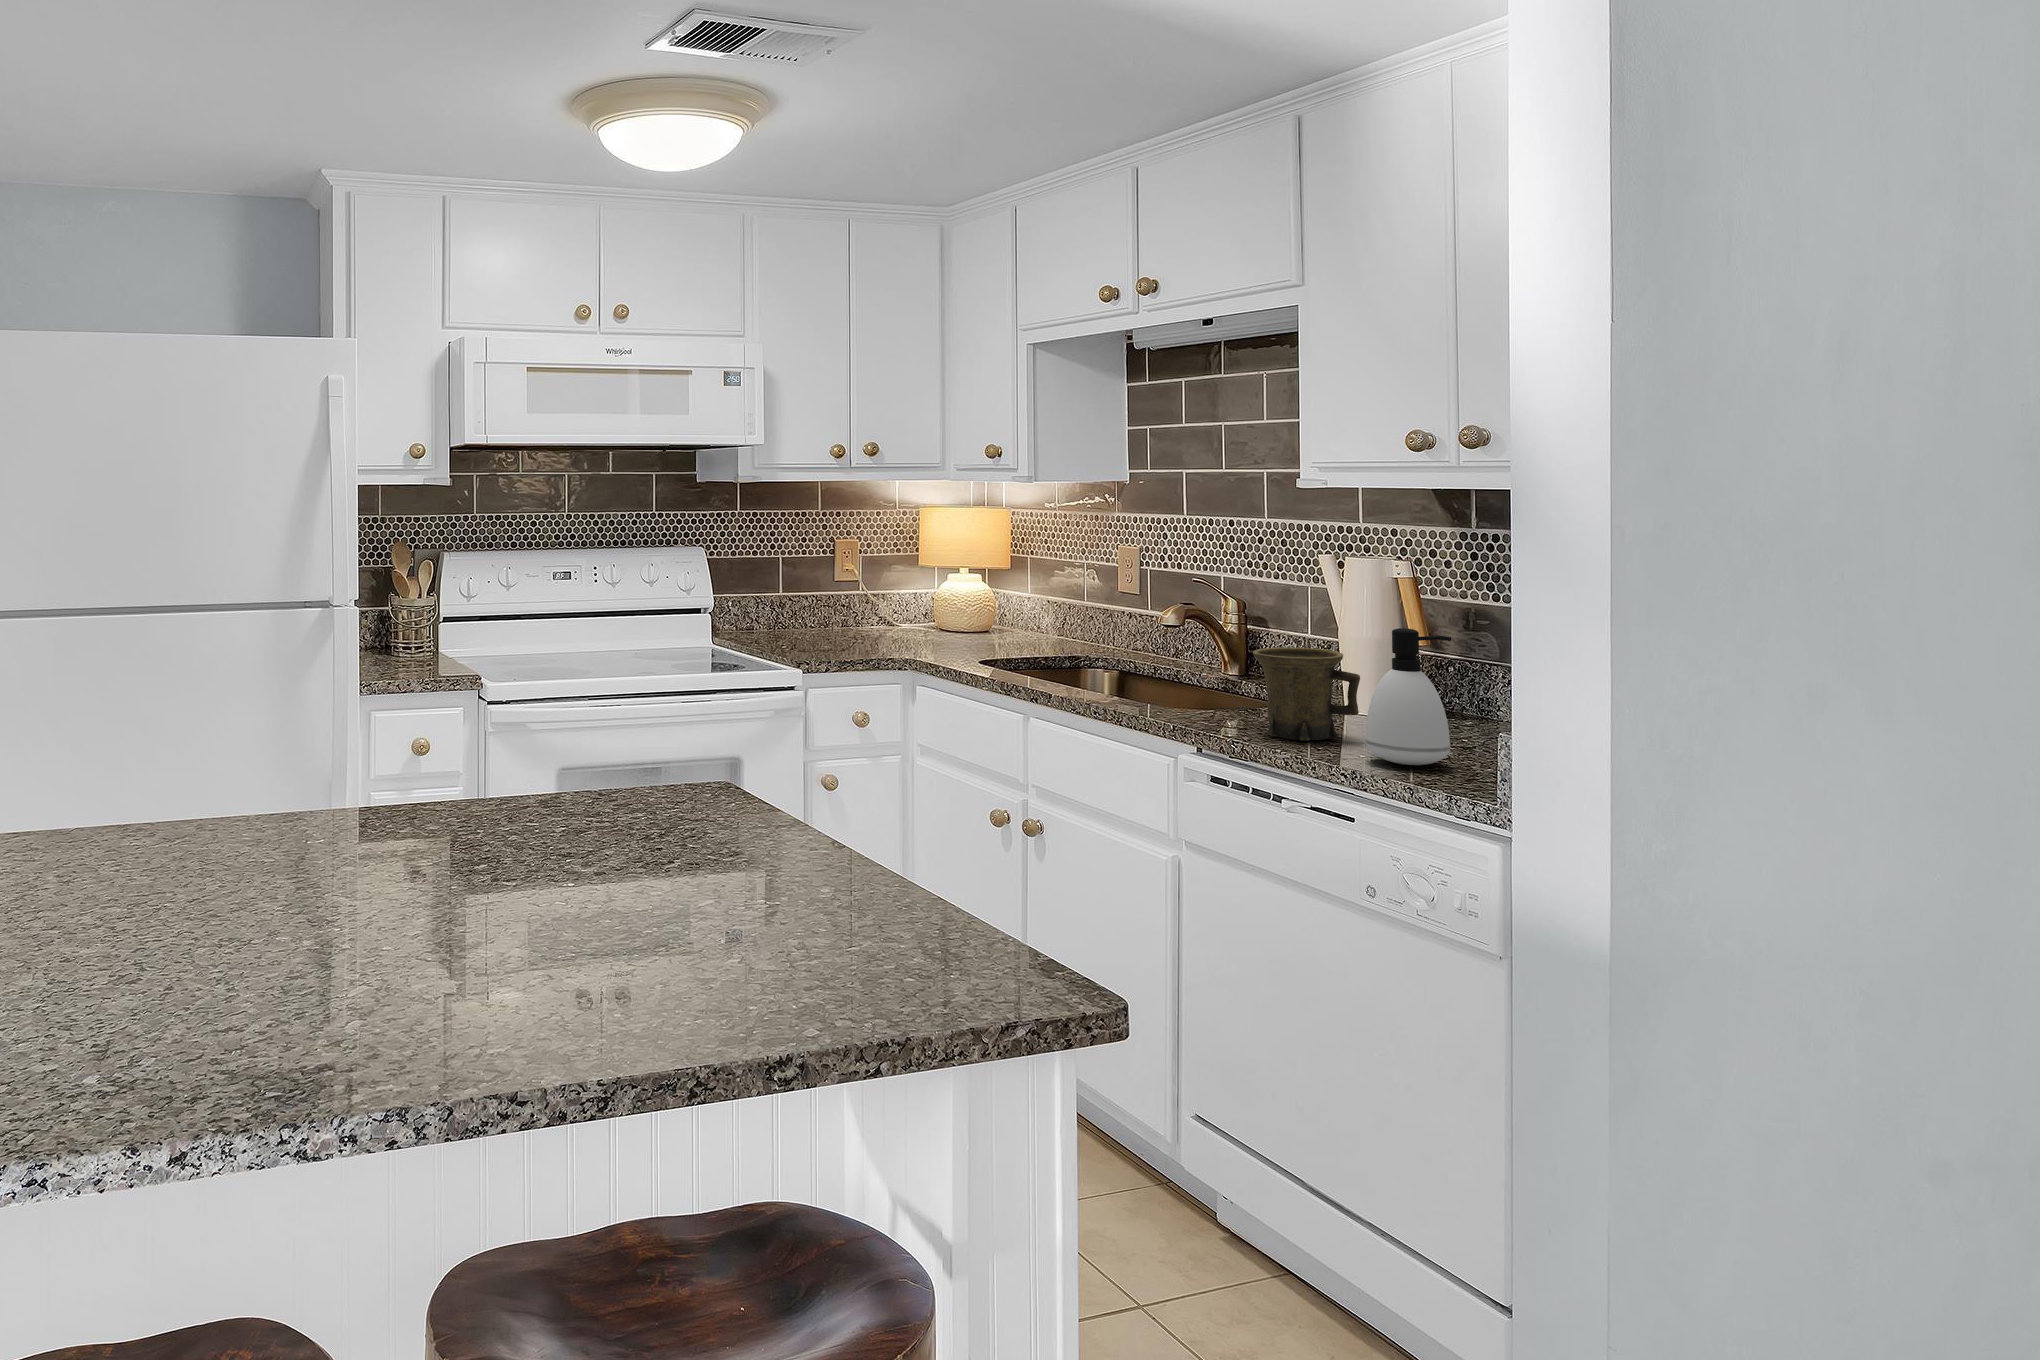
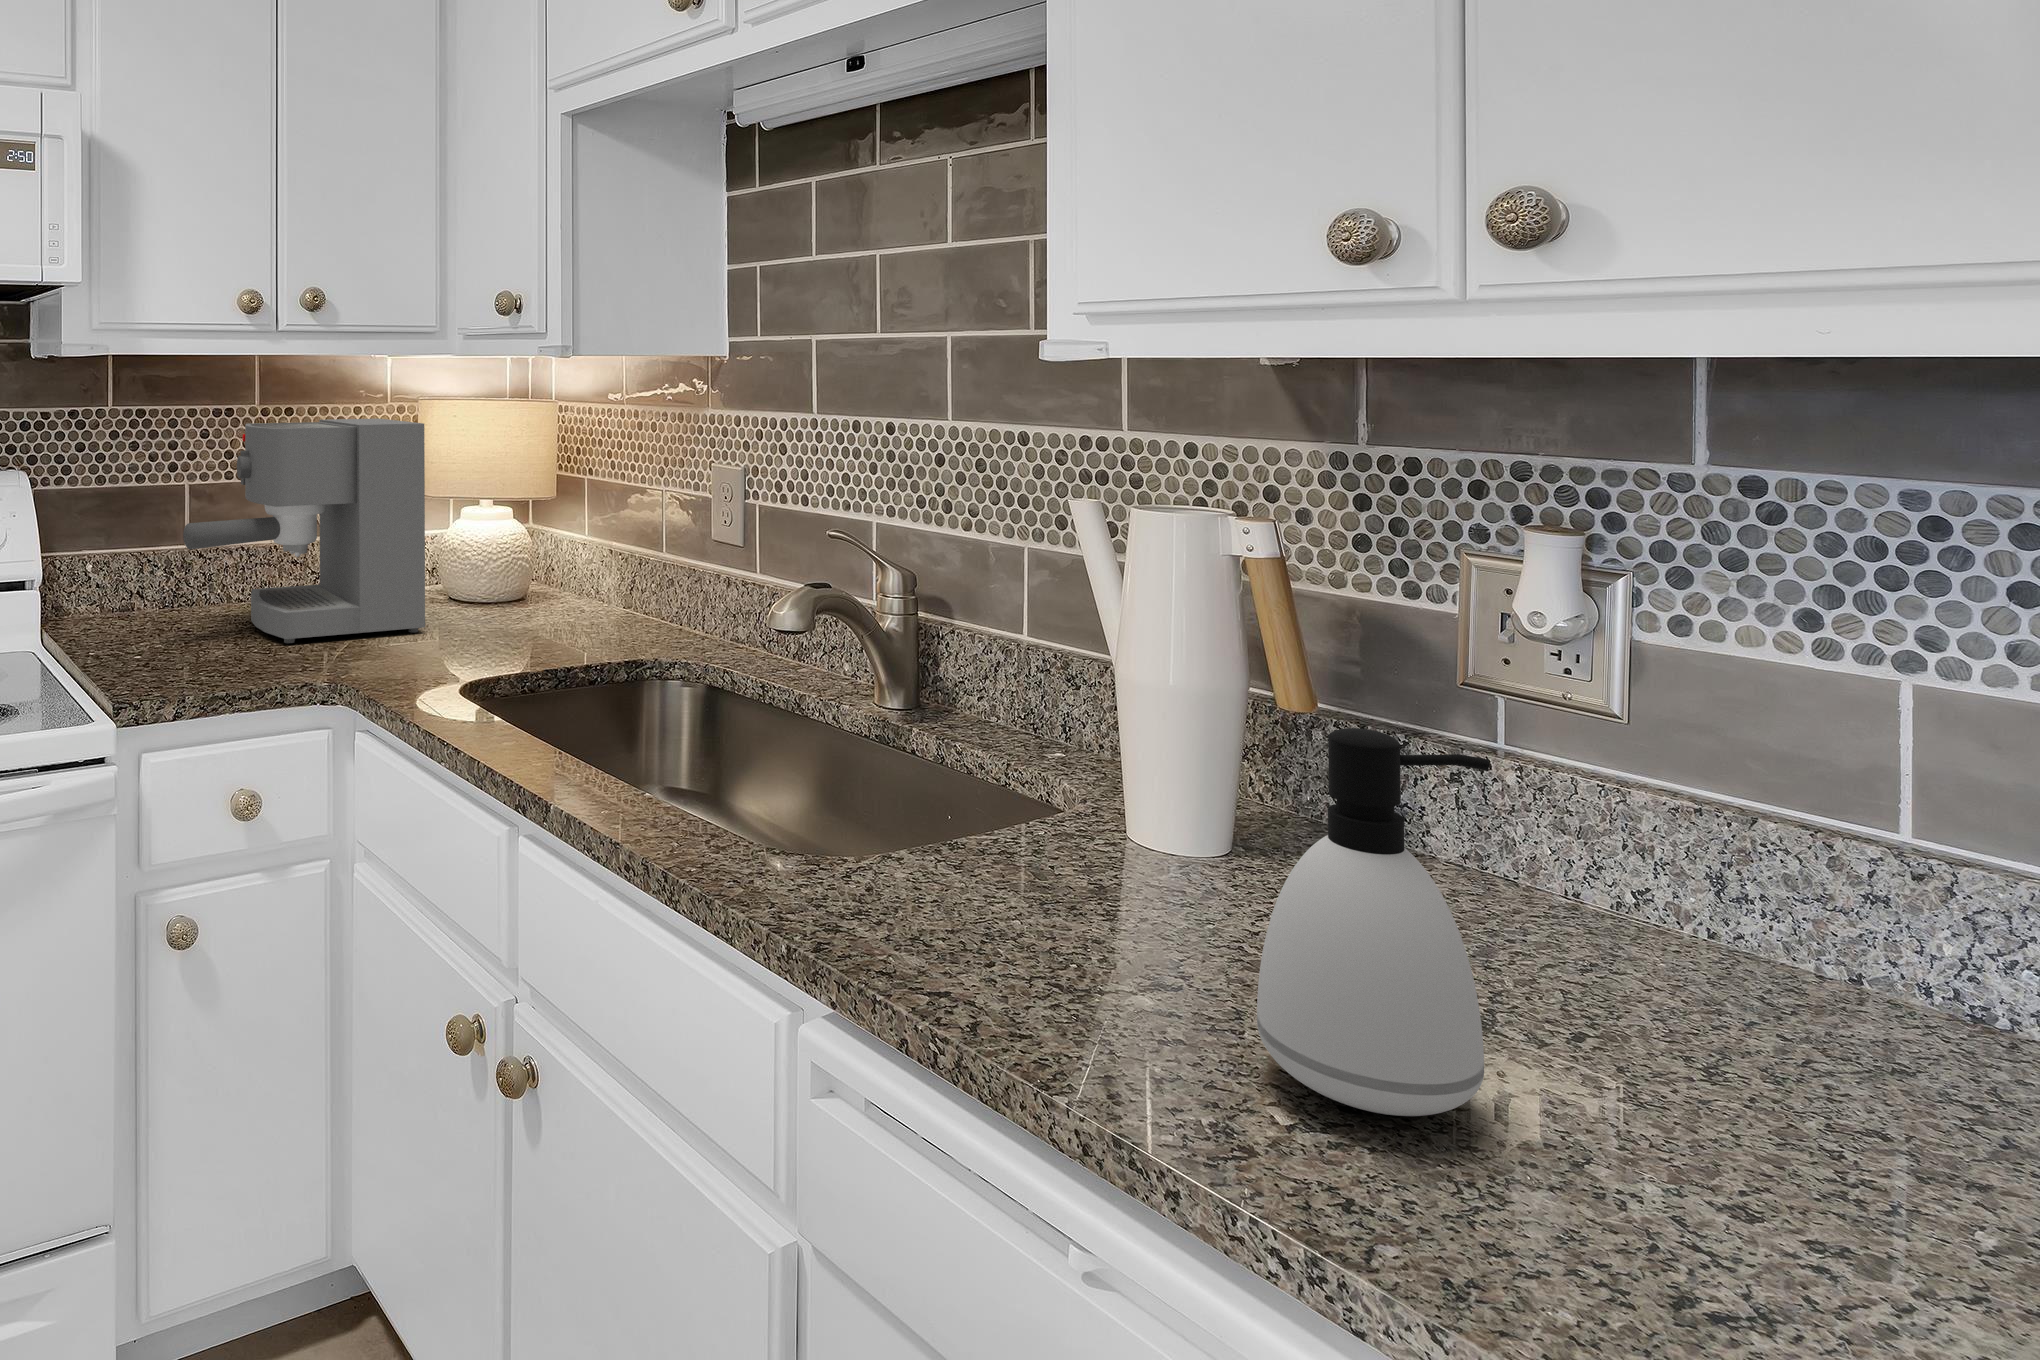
coffee maker: none [797,518,937,647] -> present [183,419,425,643]
mug: present [1253,647,1360,741] -> none [960,721,1202,971]

